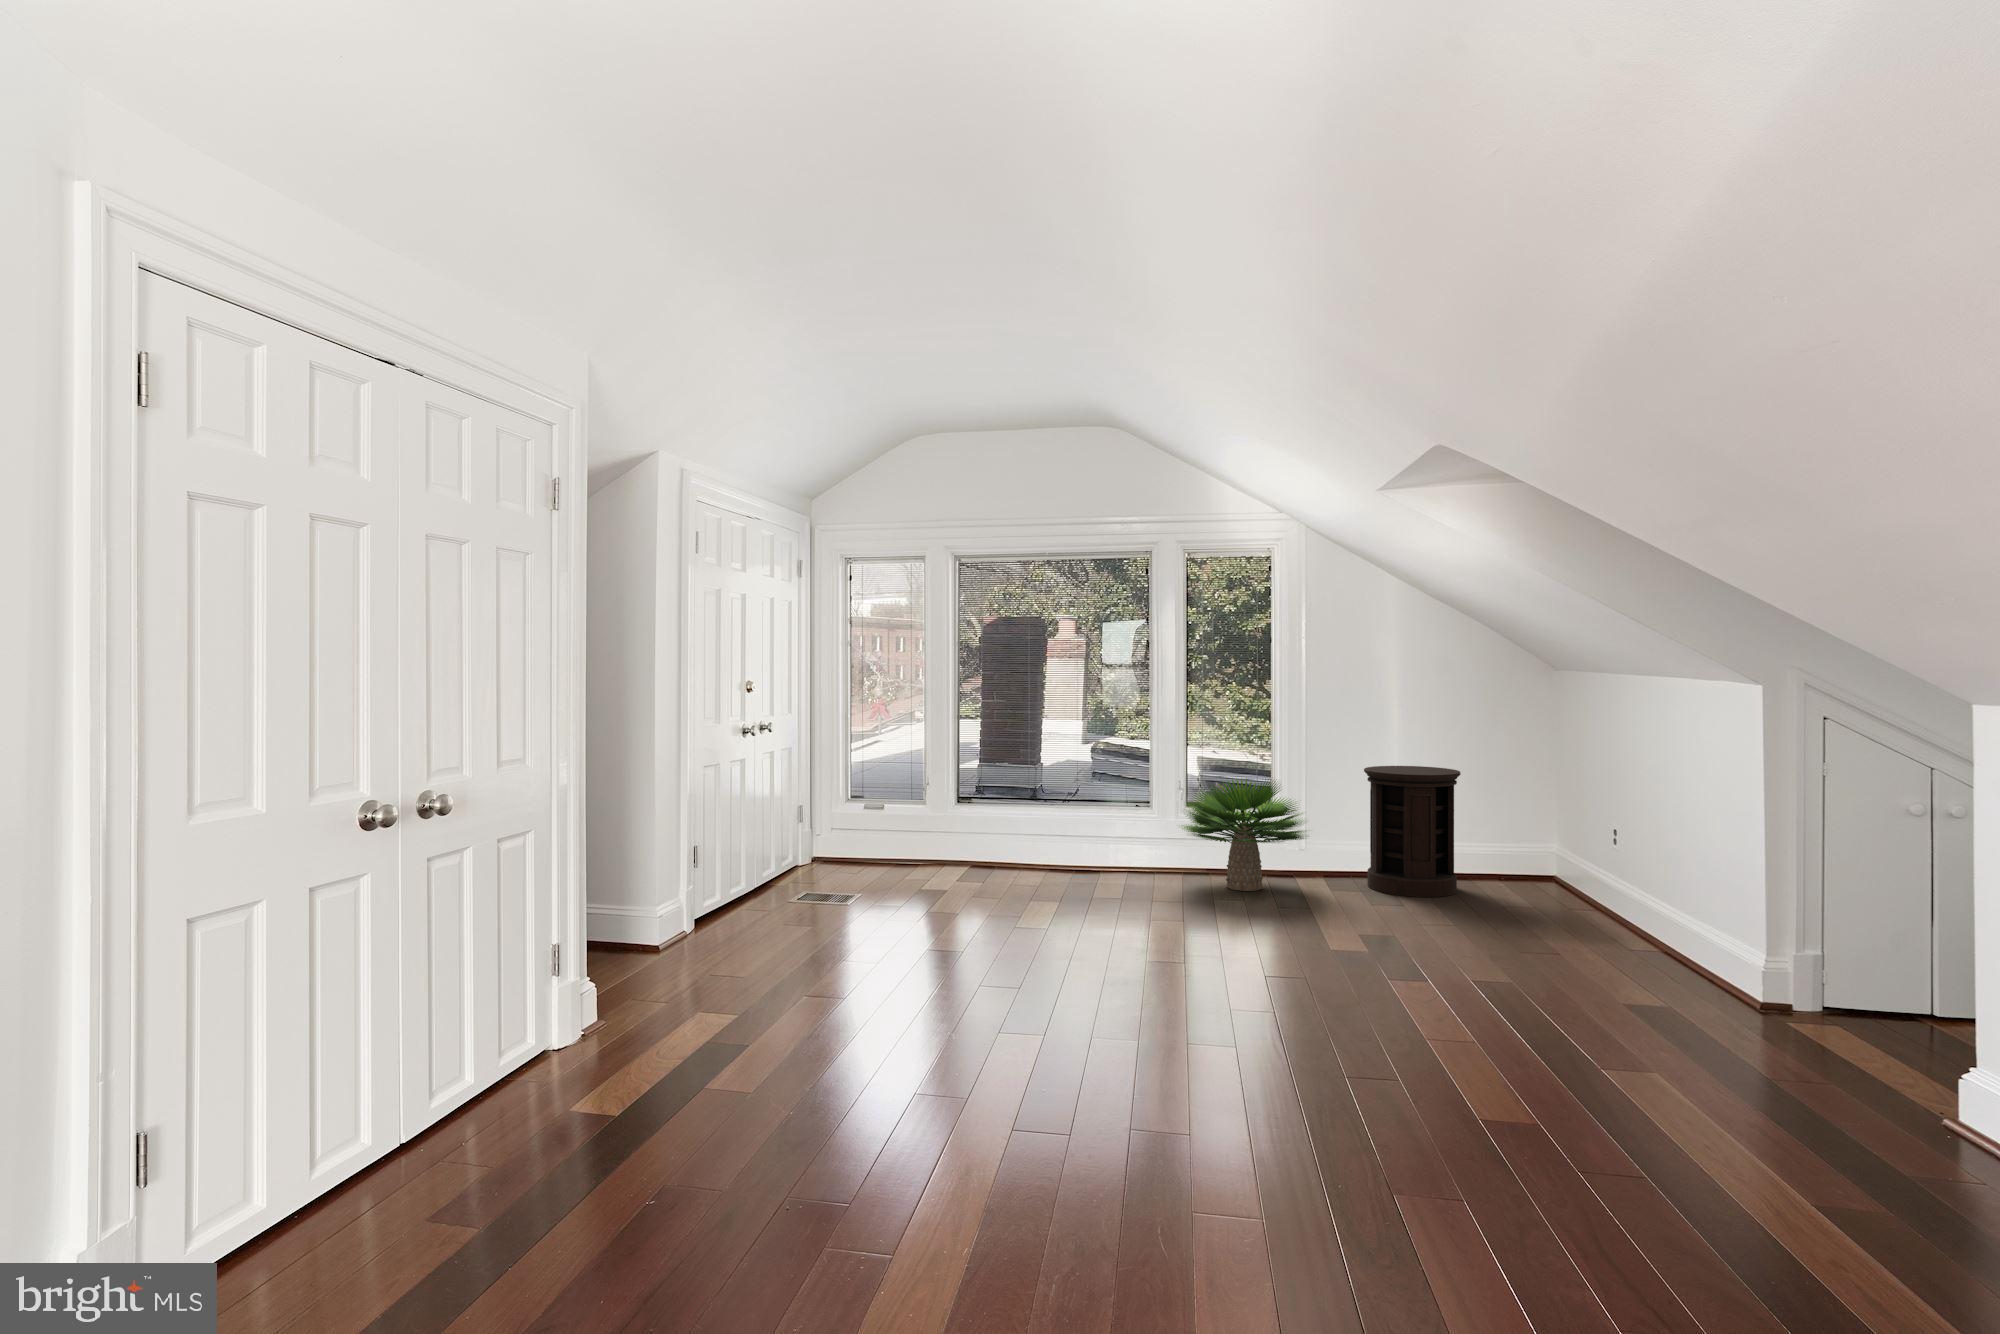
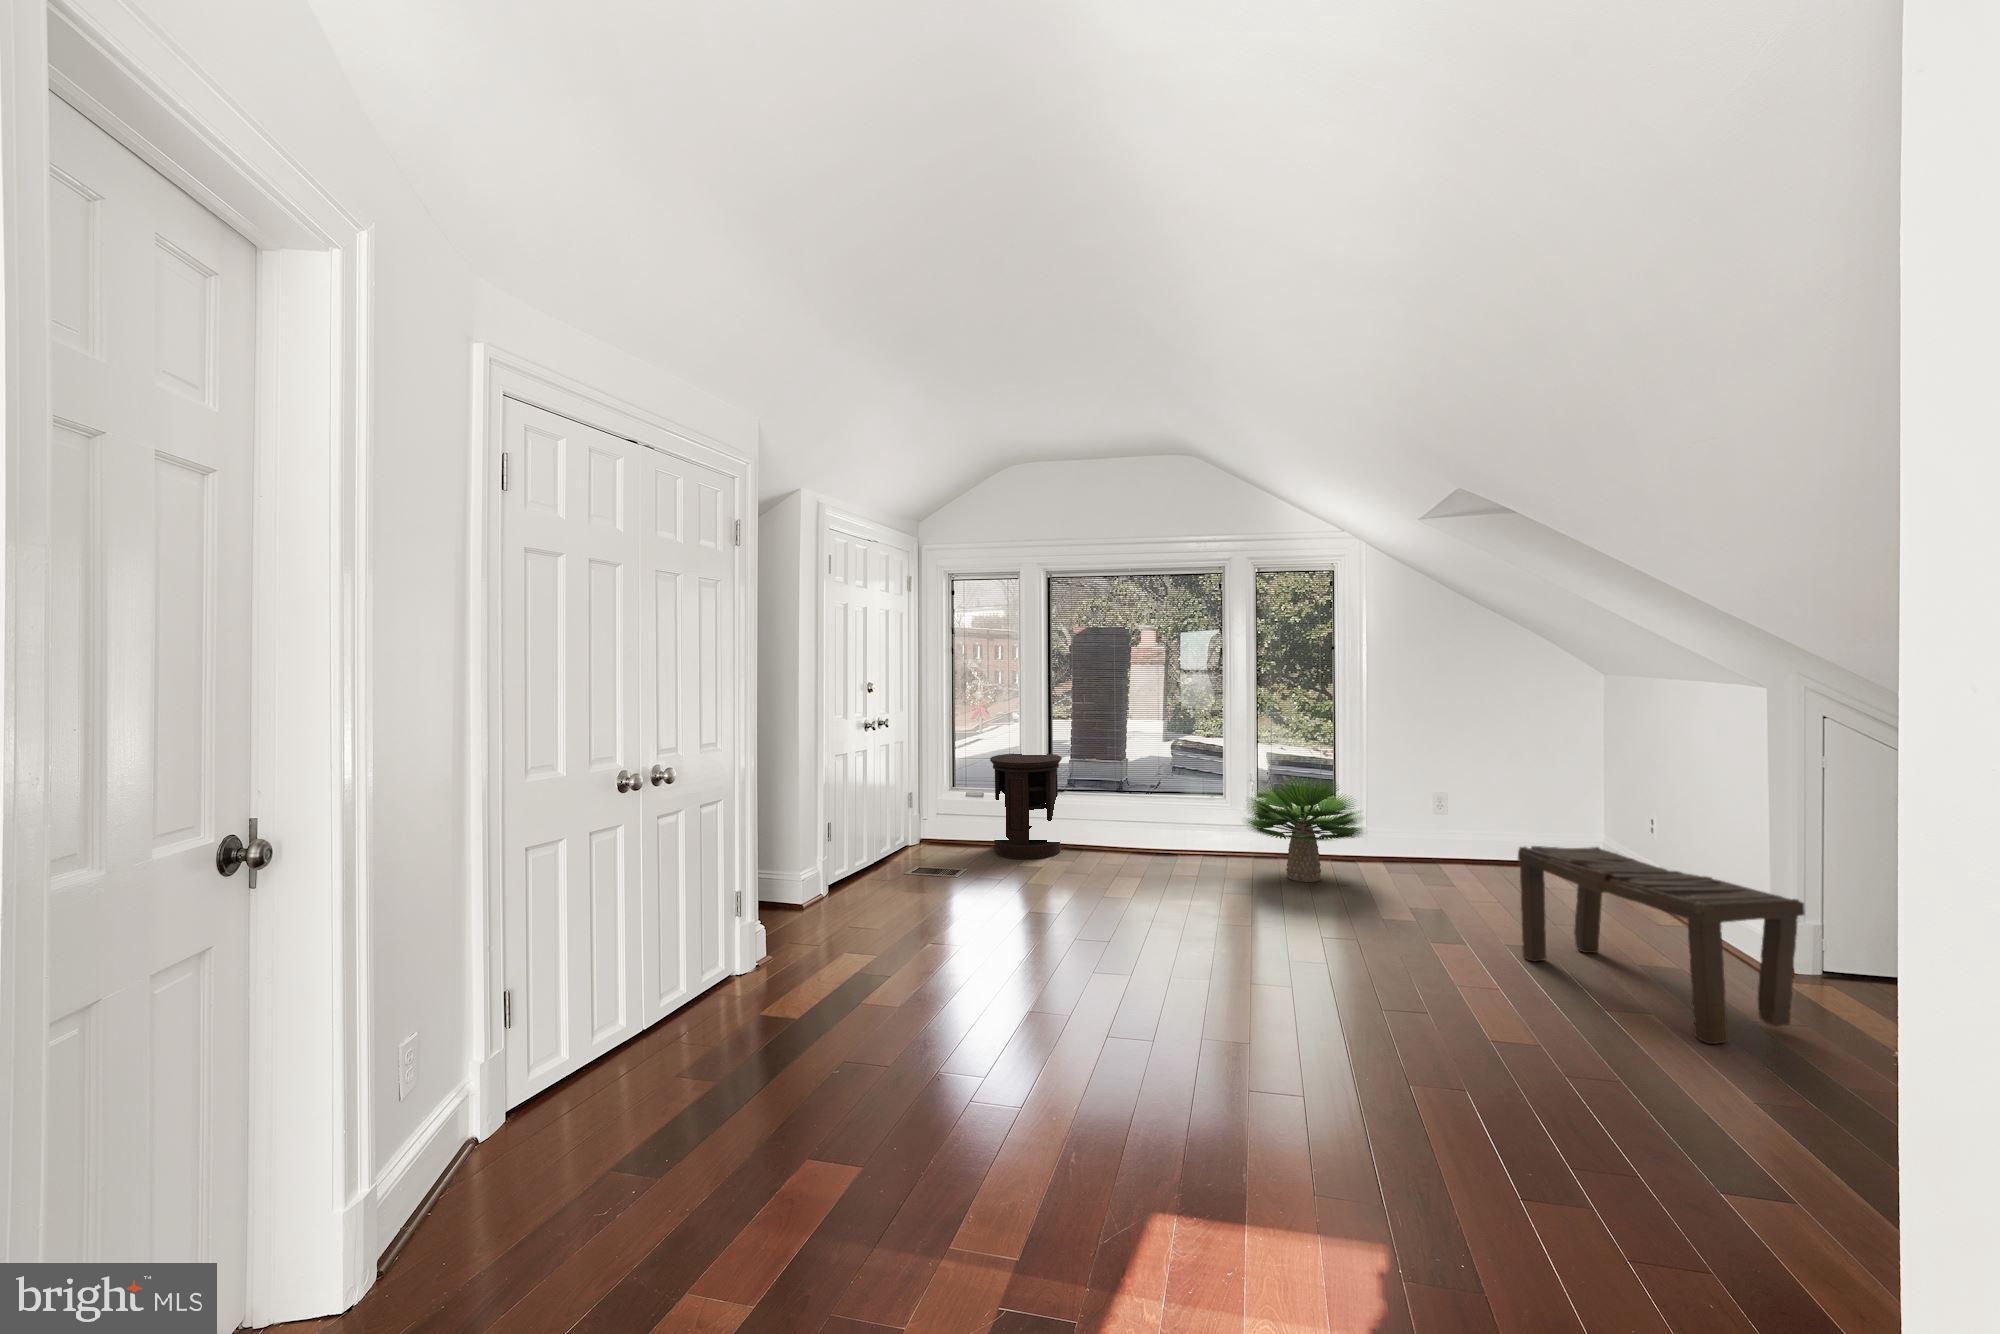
side table: present [1364,766,1461,897] -> present [990,753,1062,859]
bench: none [1471,830,1724,998] -> present [1518,846,1805,1044]

